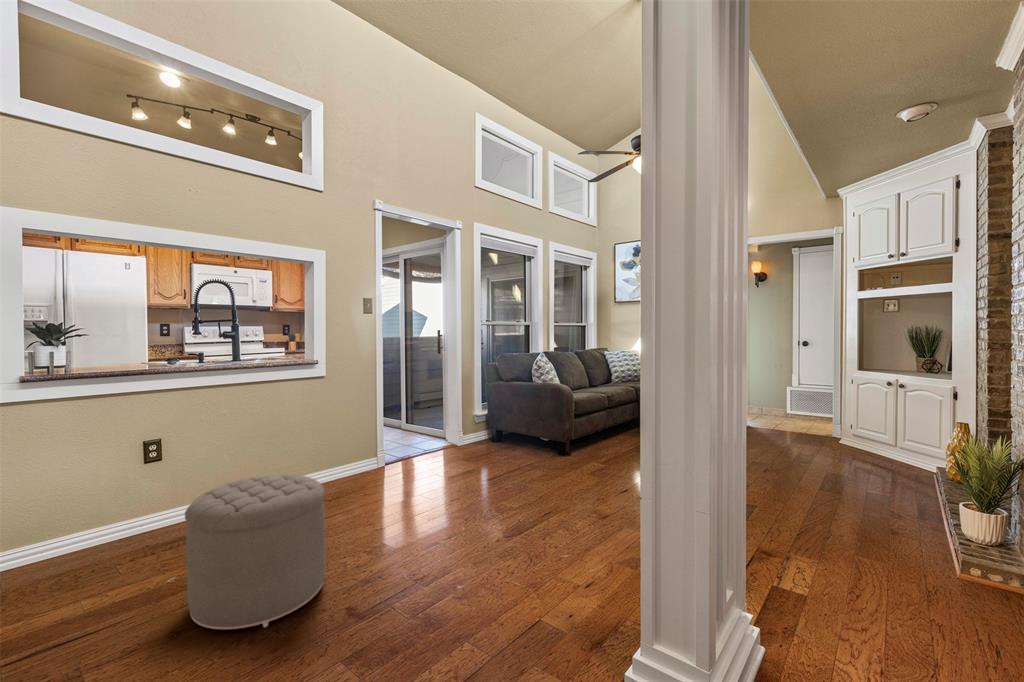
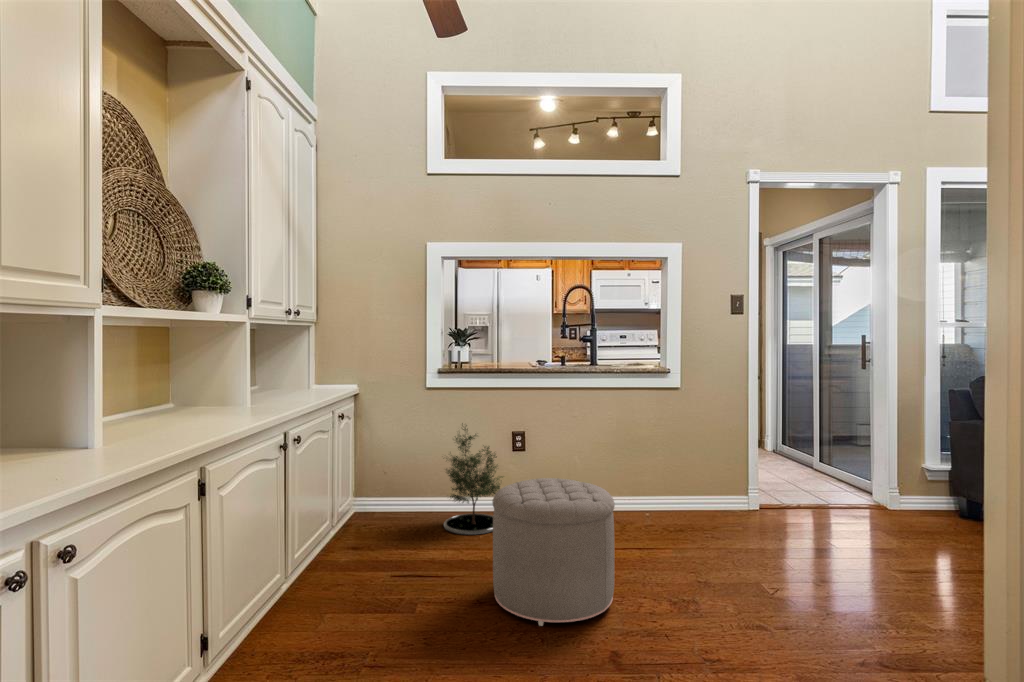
potted tree: none [42,440,145,578] -> present [444,423,502,535]

